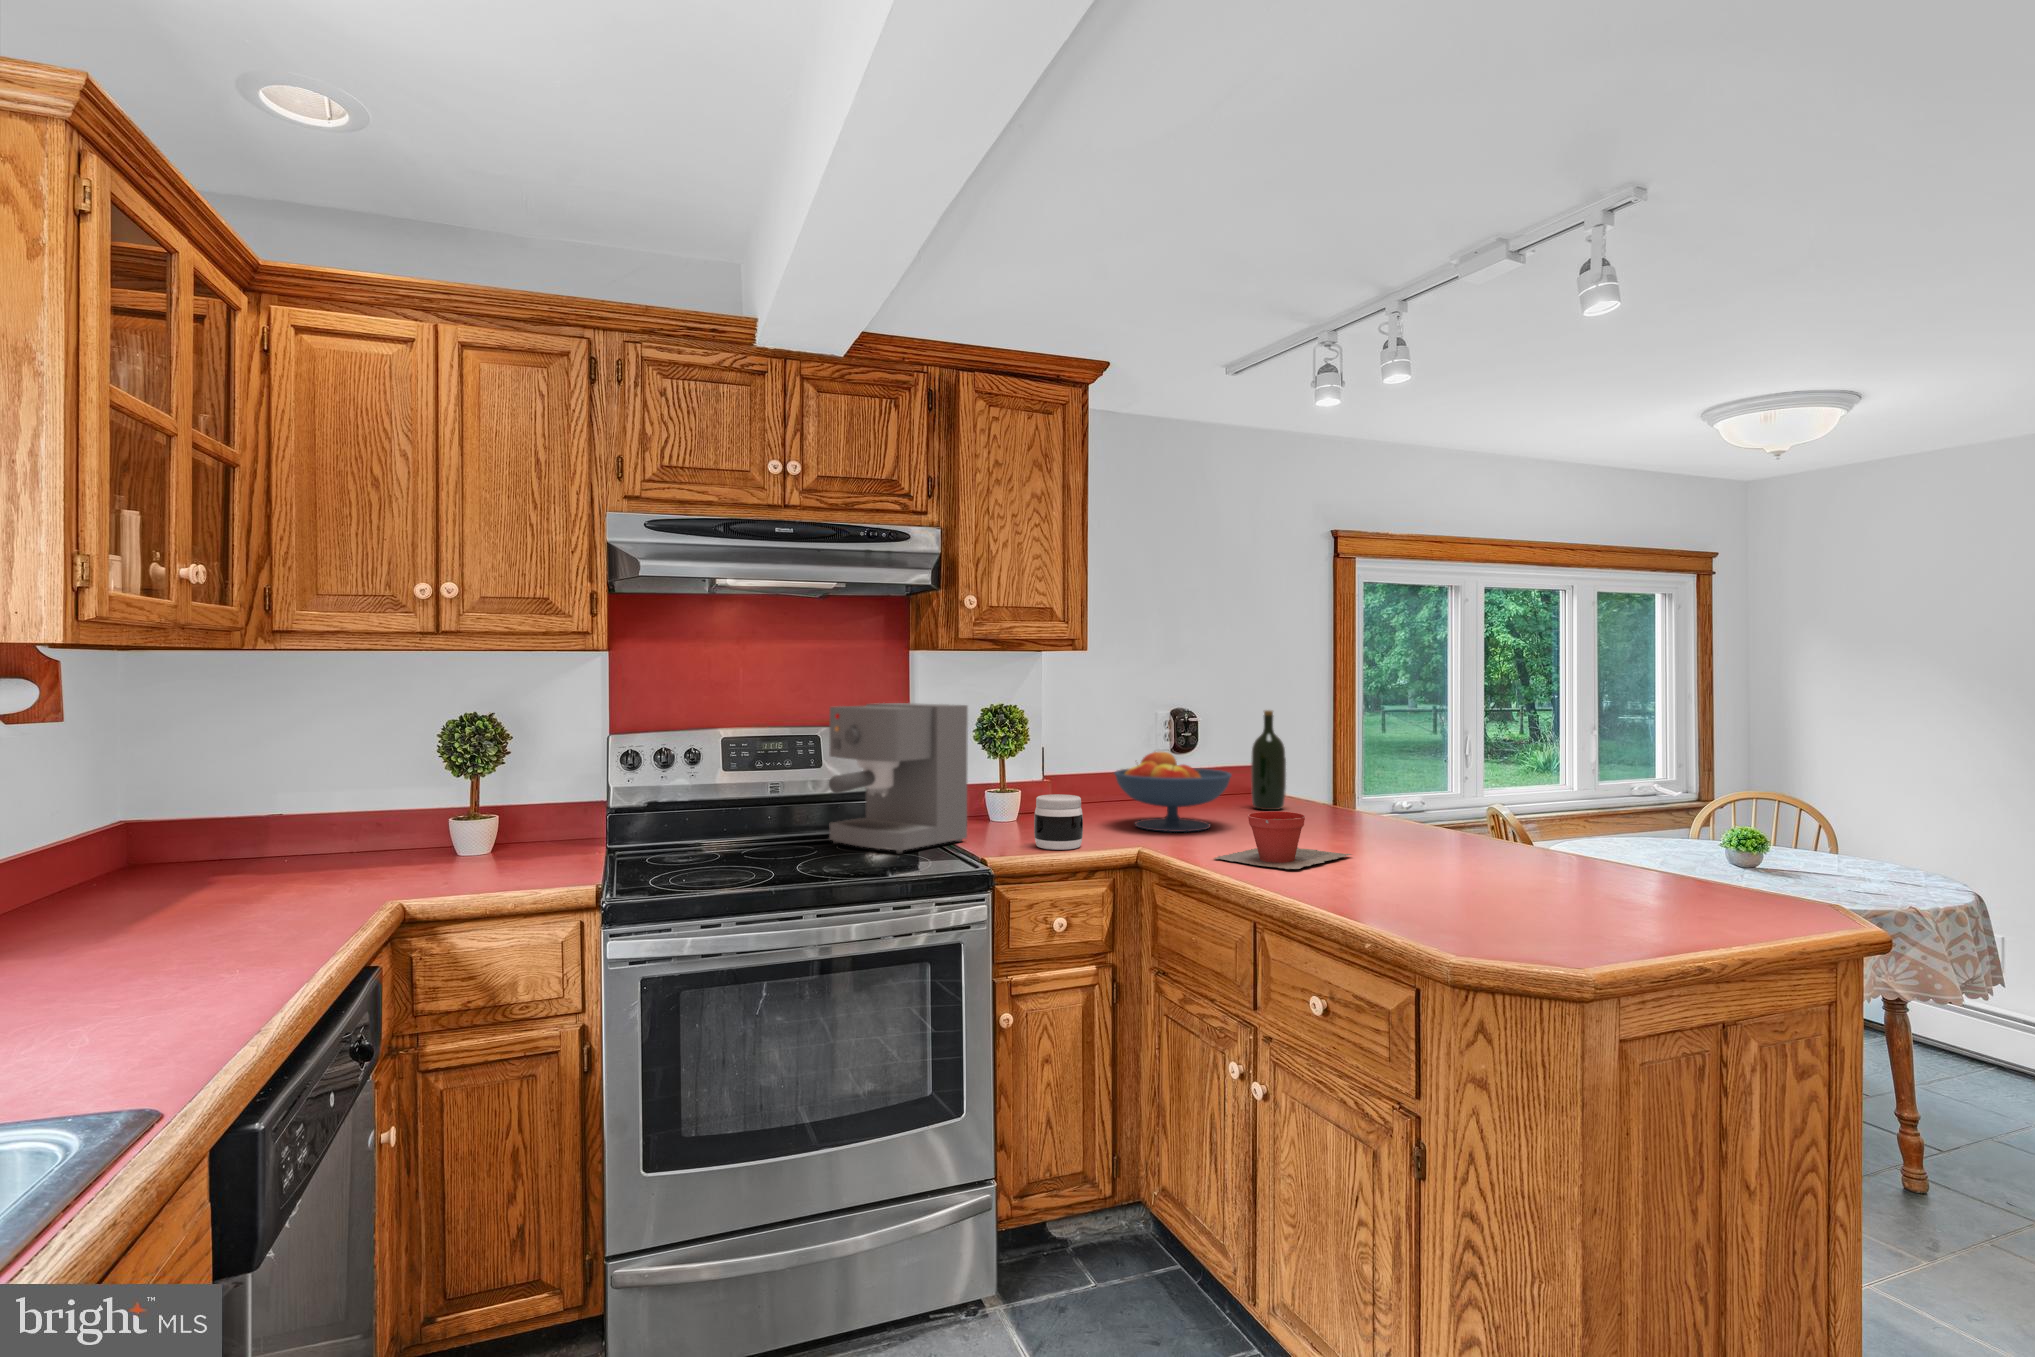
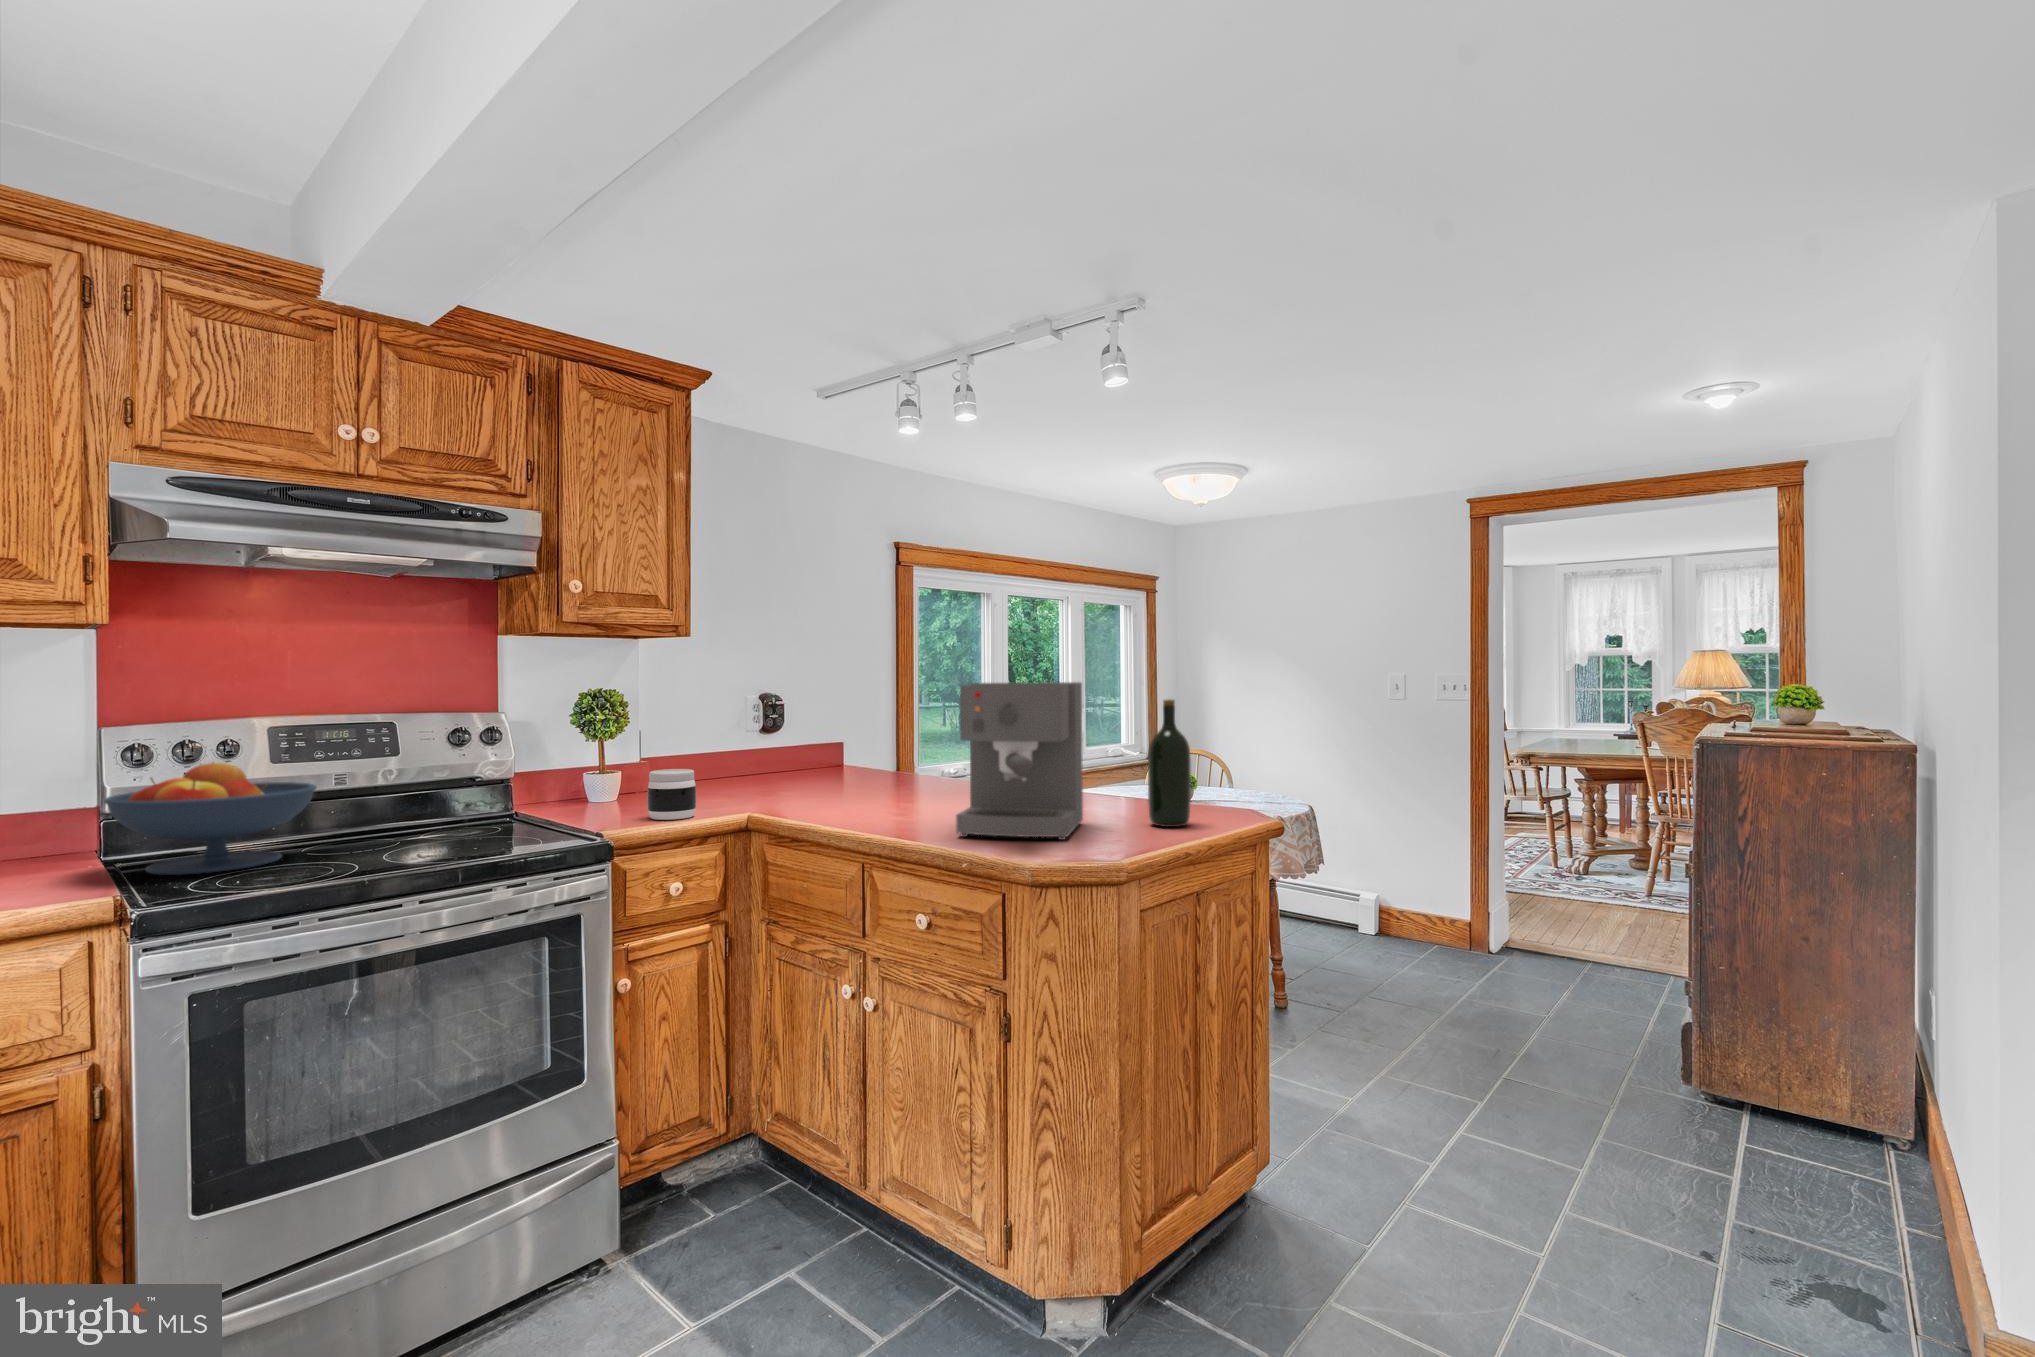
coffee maker: present [829,703,968,853] -> present [956,682,1083,840]
wine bottle: present [1251,710,1286,810] -> present [1148,699,1191,827]
fruit bowl: present [1114,752,1232,832] -> present [104,762,317,875]
plant pot: present [1215,811,1352,869] -> none [820,771,934,818]

